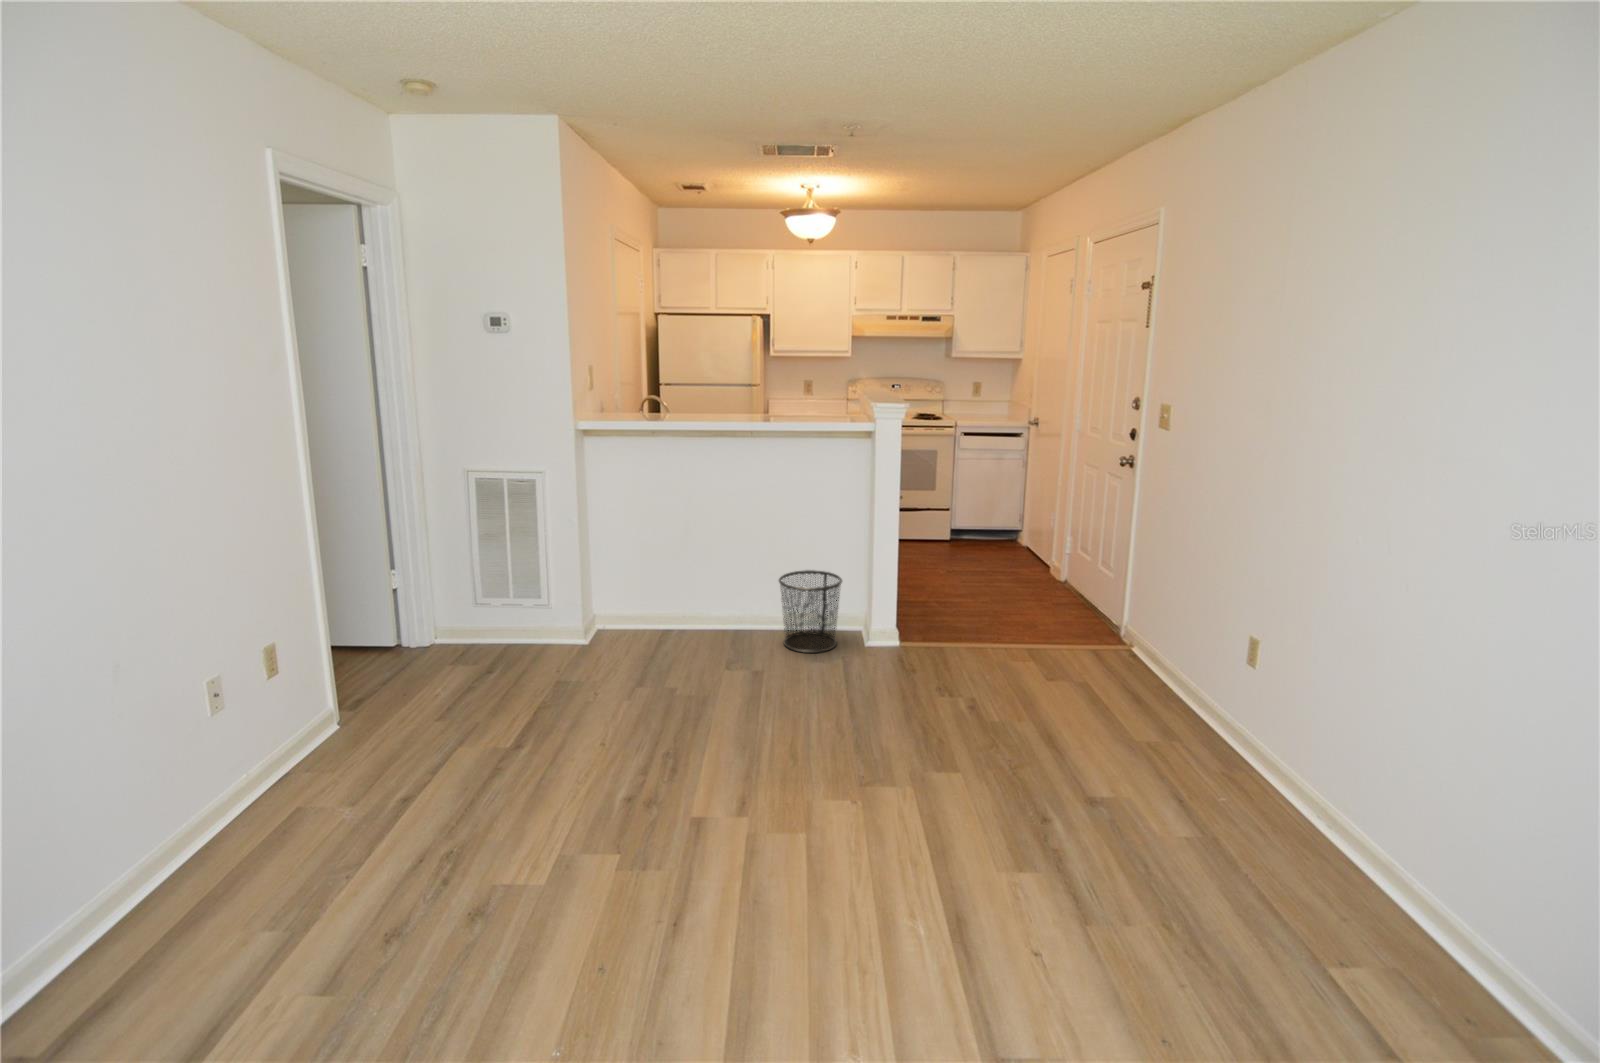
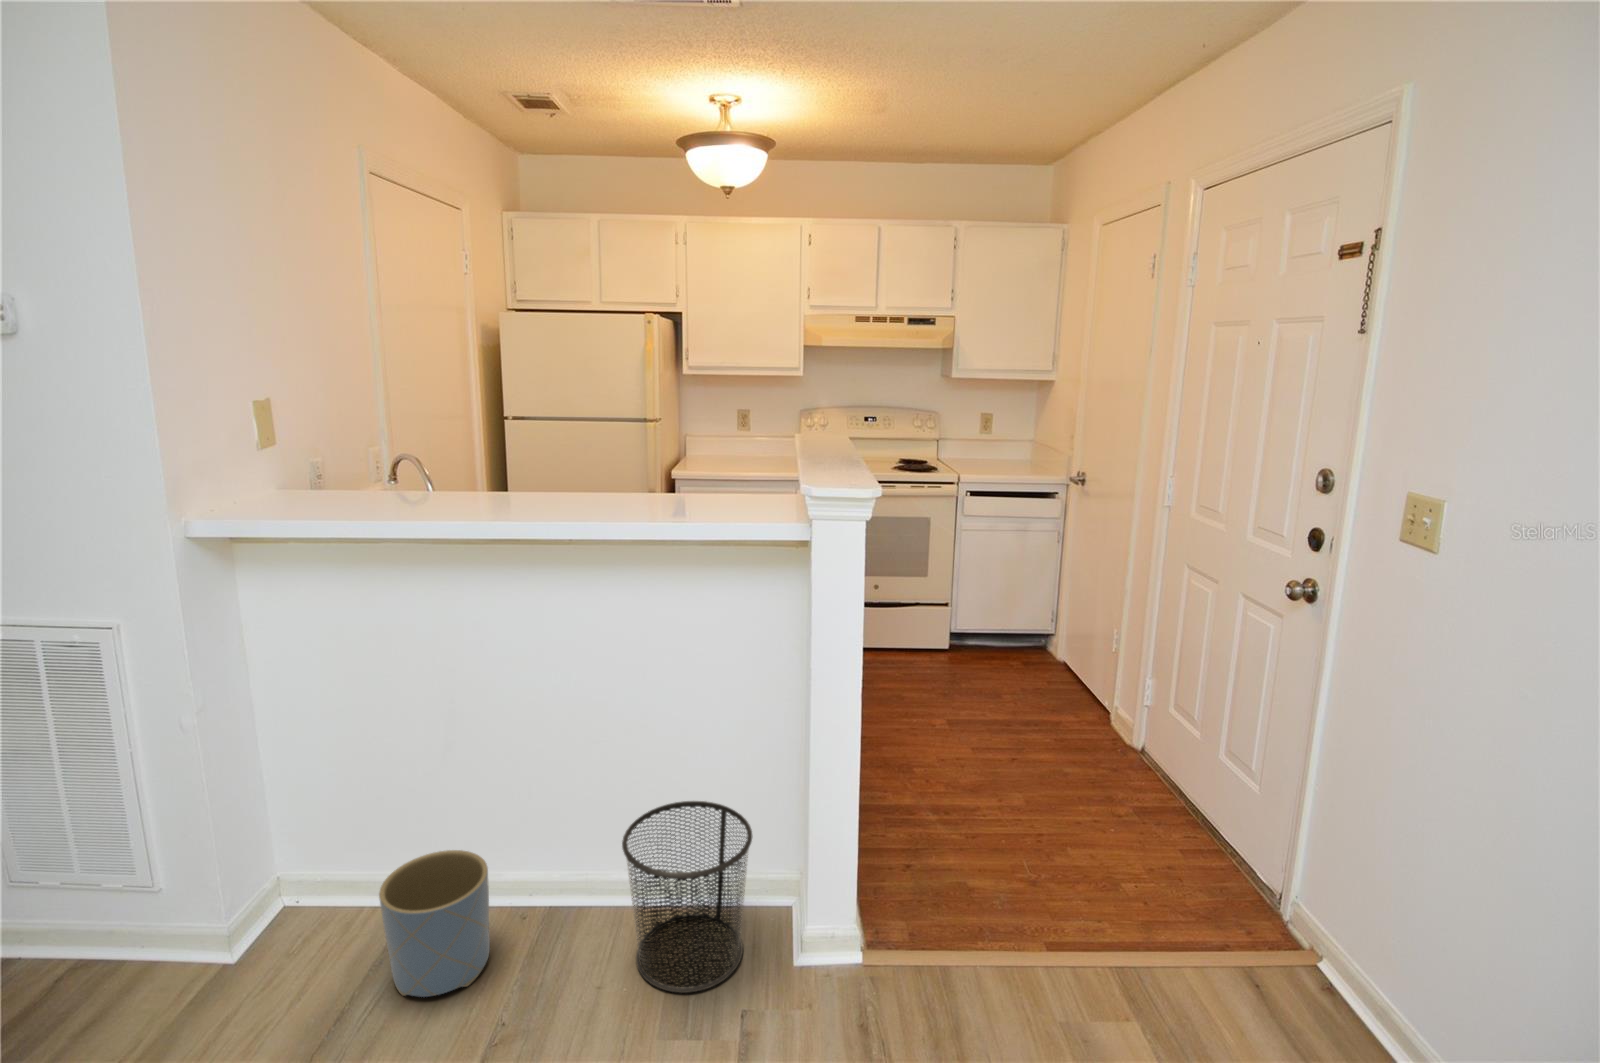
planter: none [663,592,712,653] -> present [379,850,490,997]

